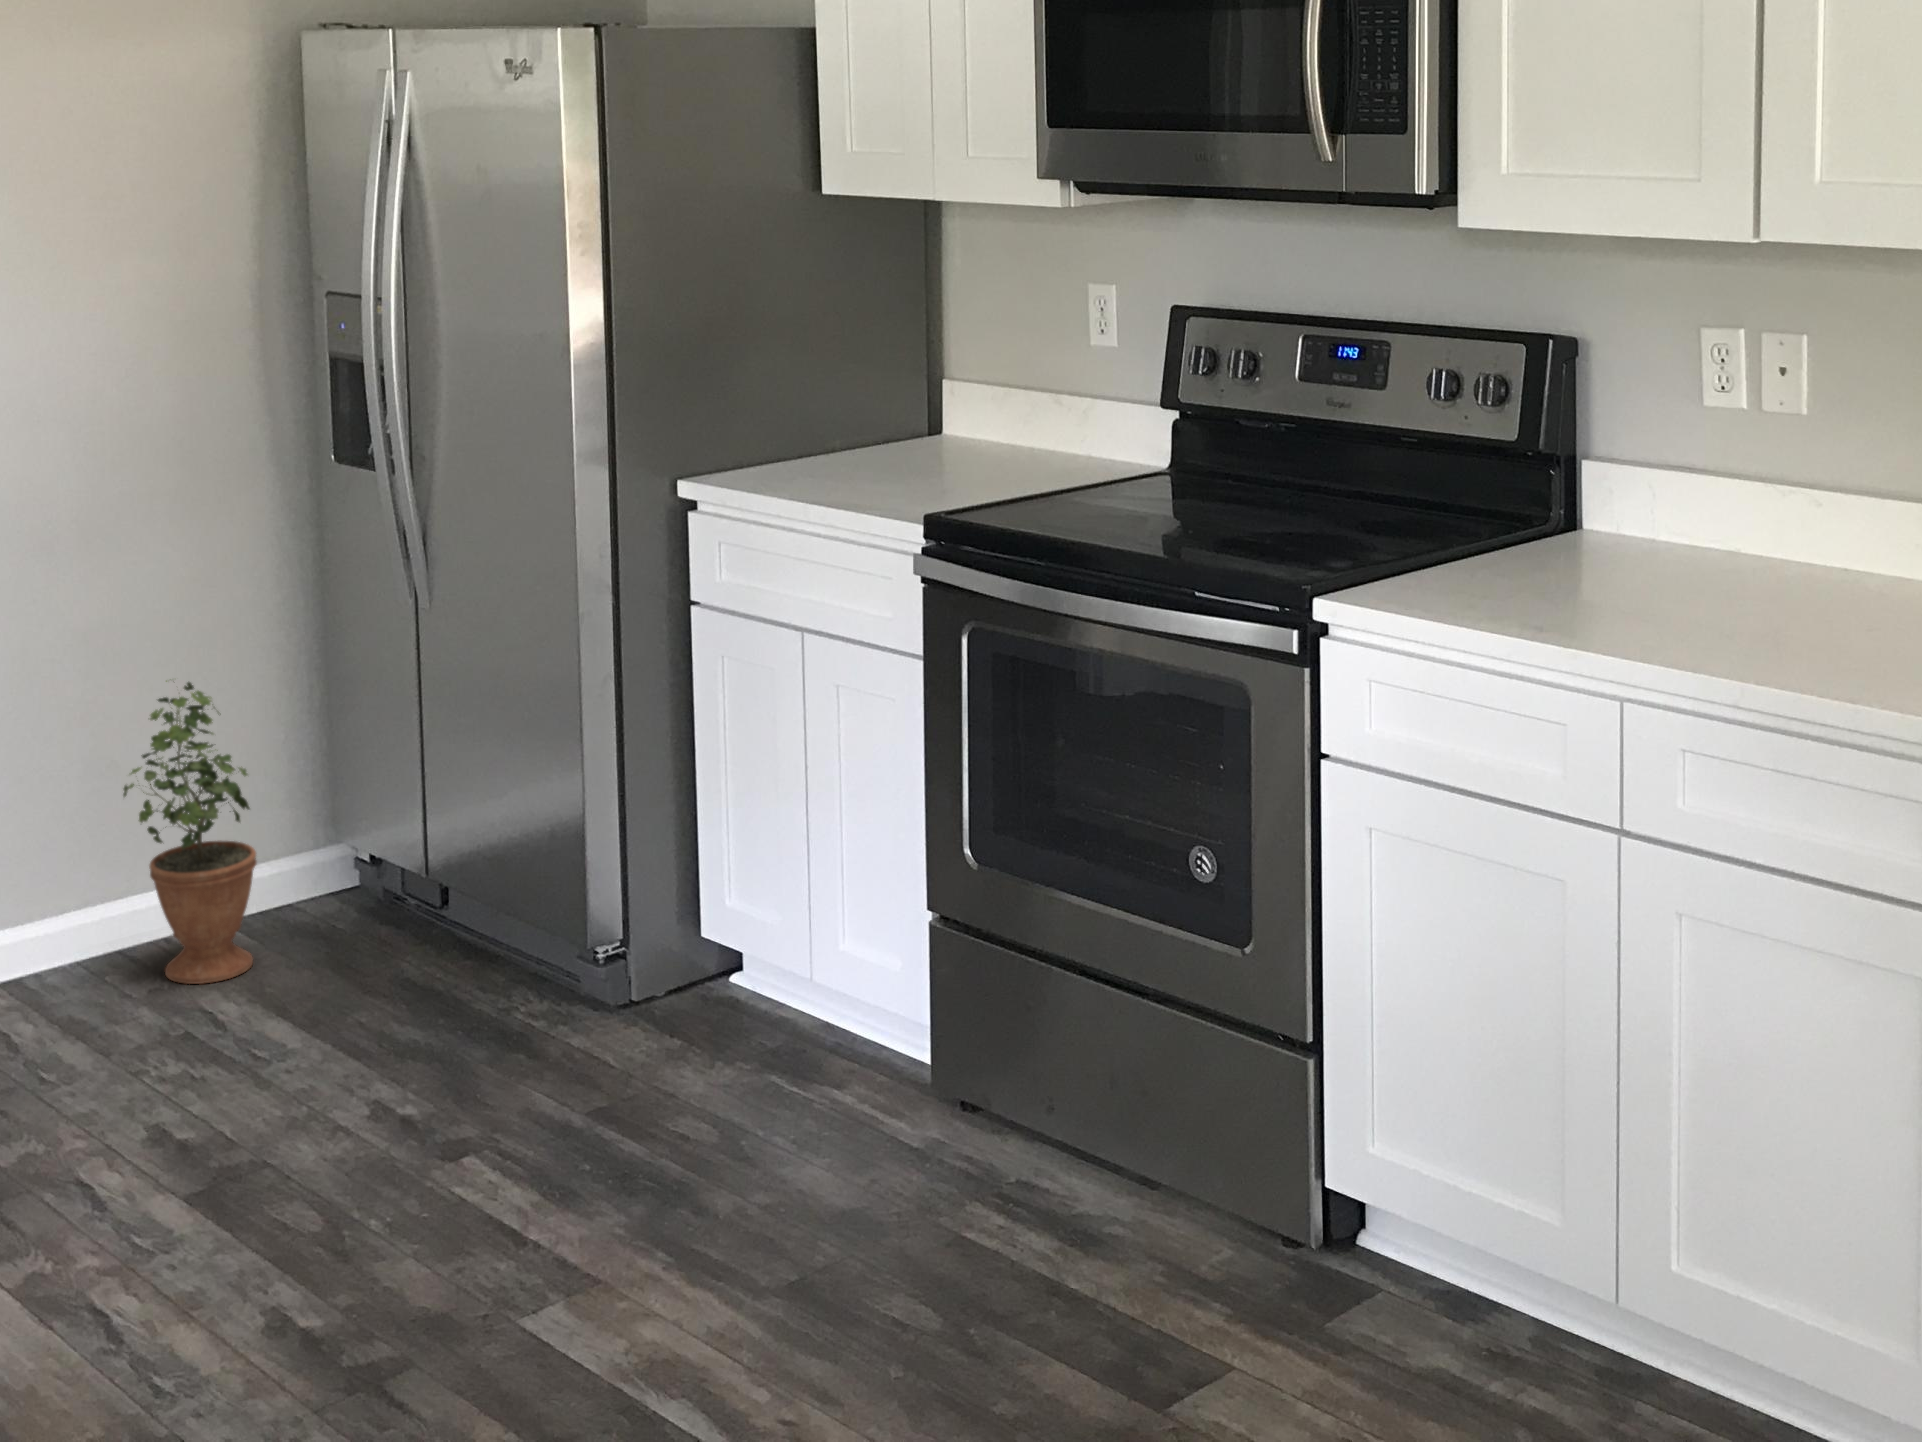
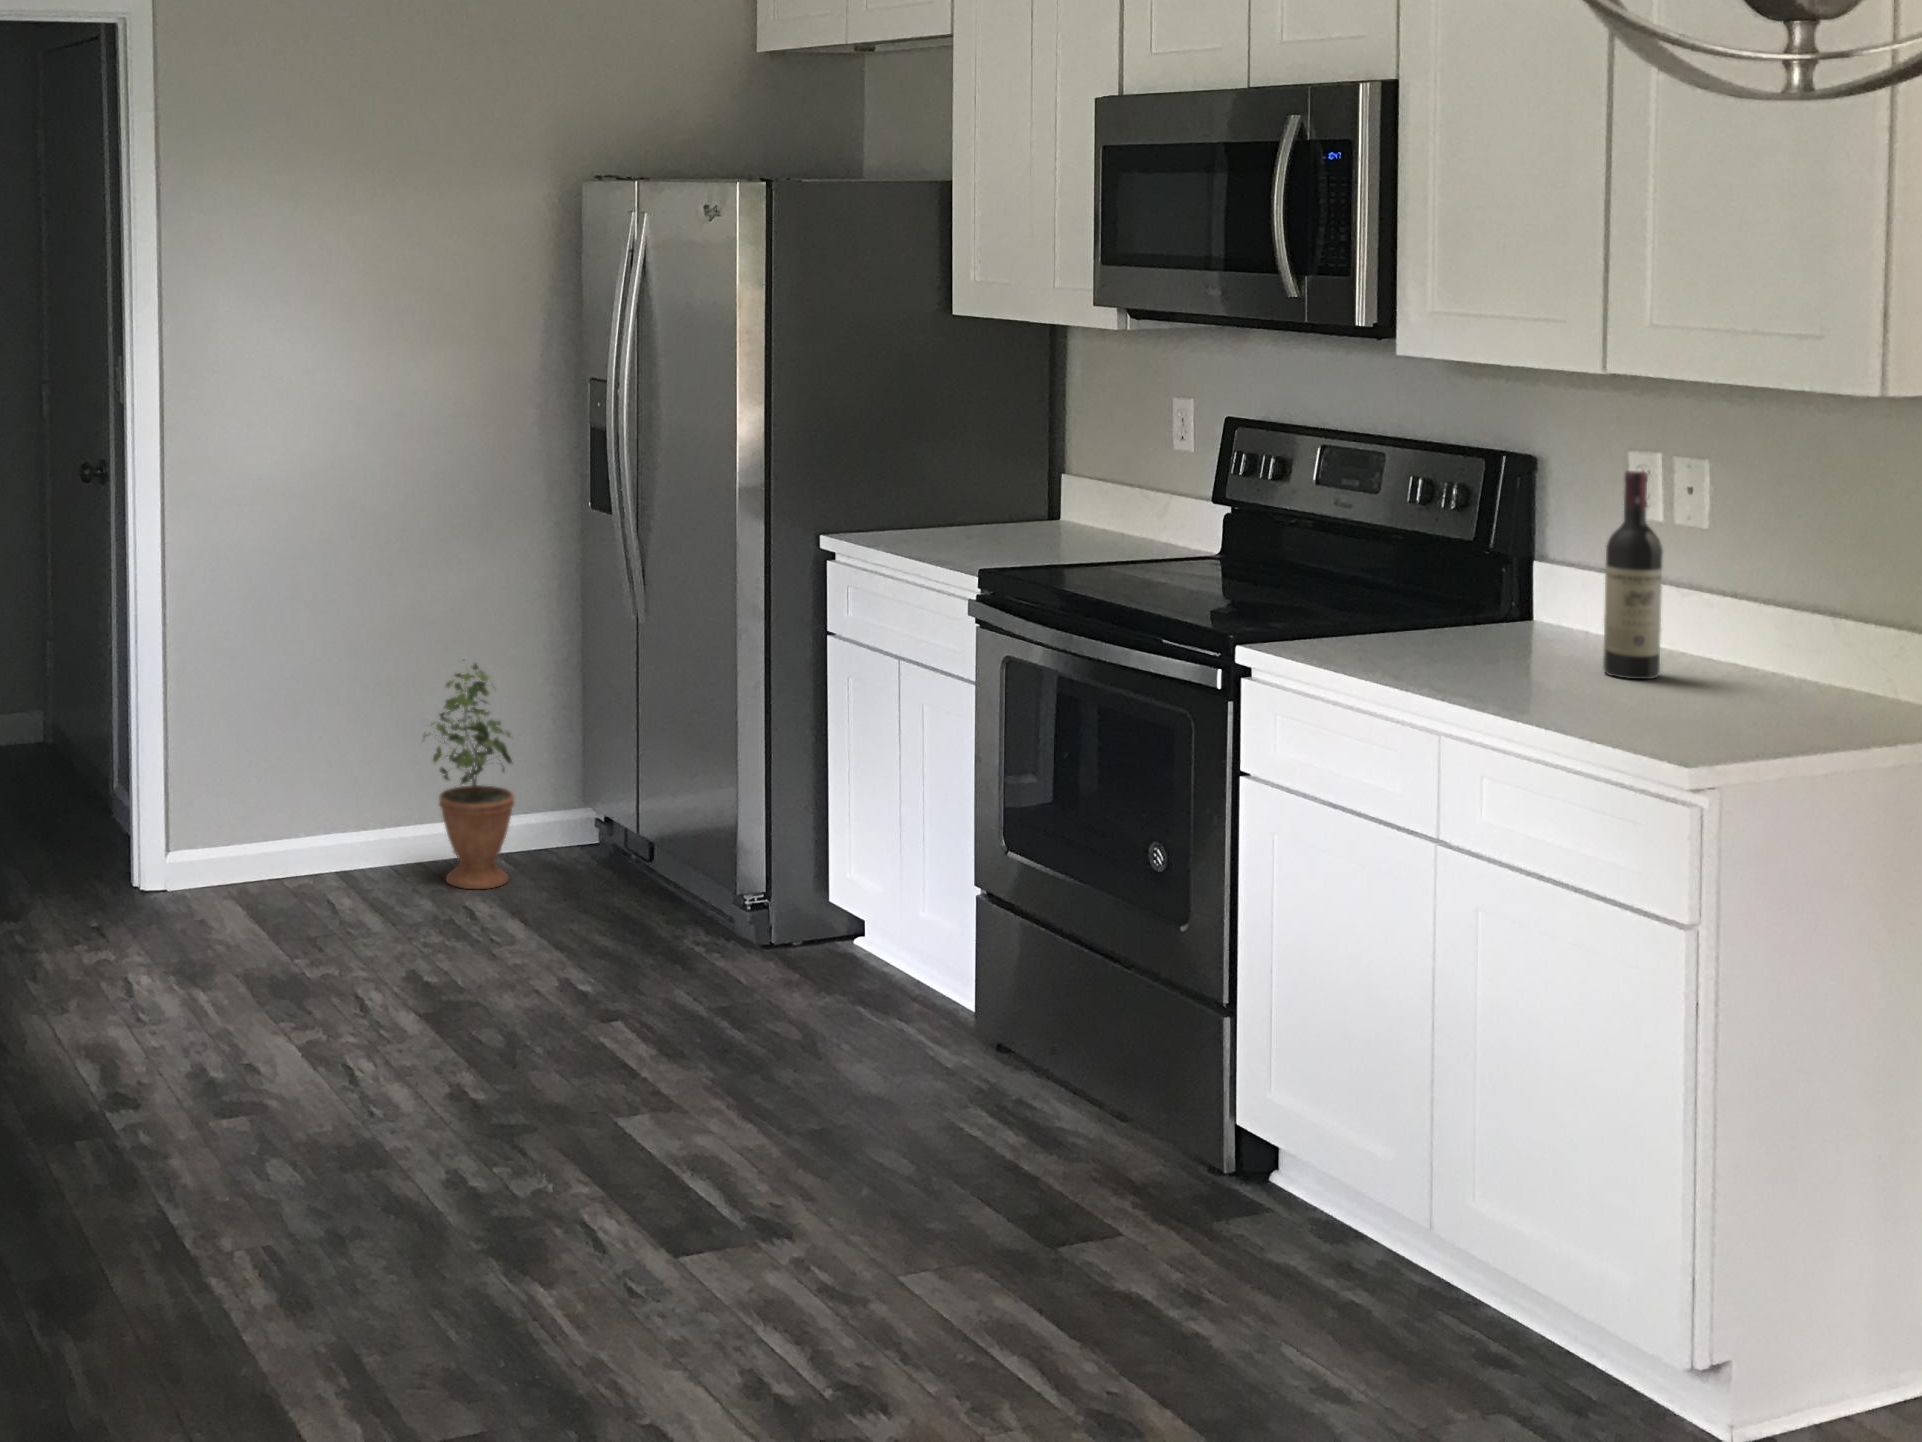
wine bottle: none [1734,354,1800,602] -> present [1603,470,1663,679]

